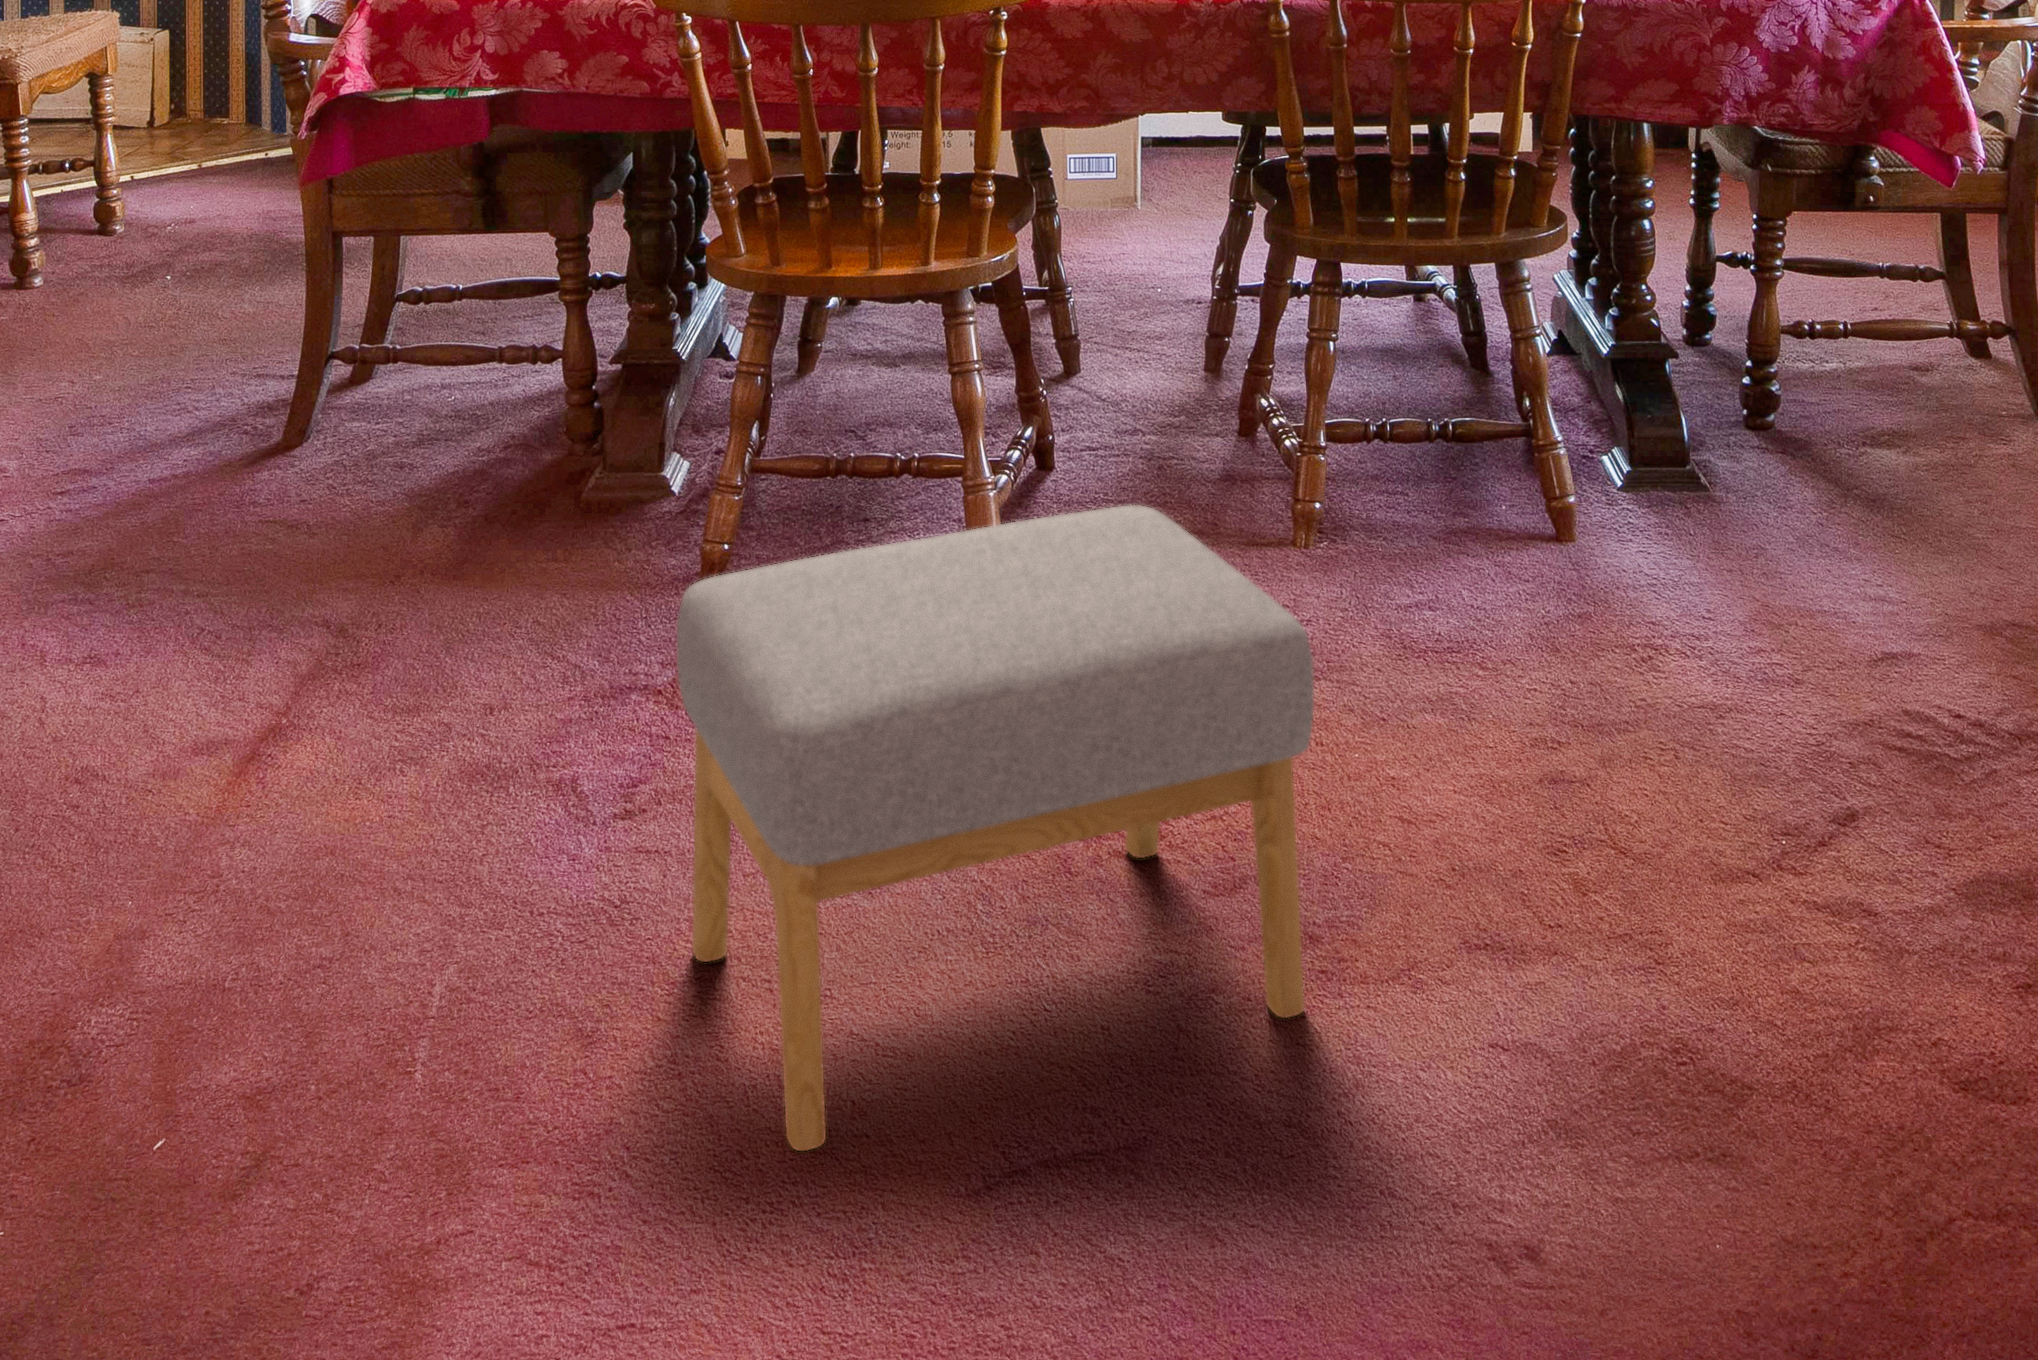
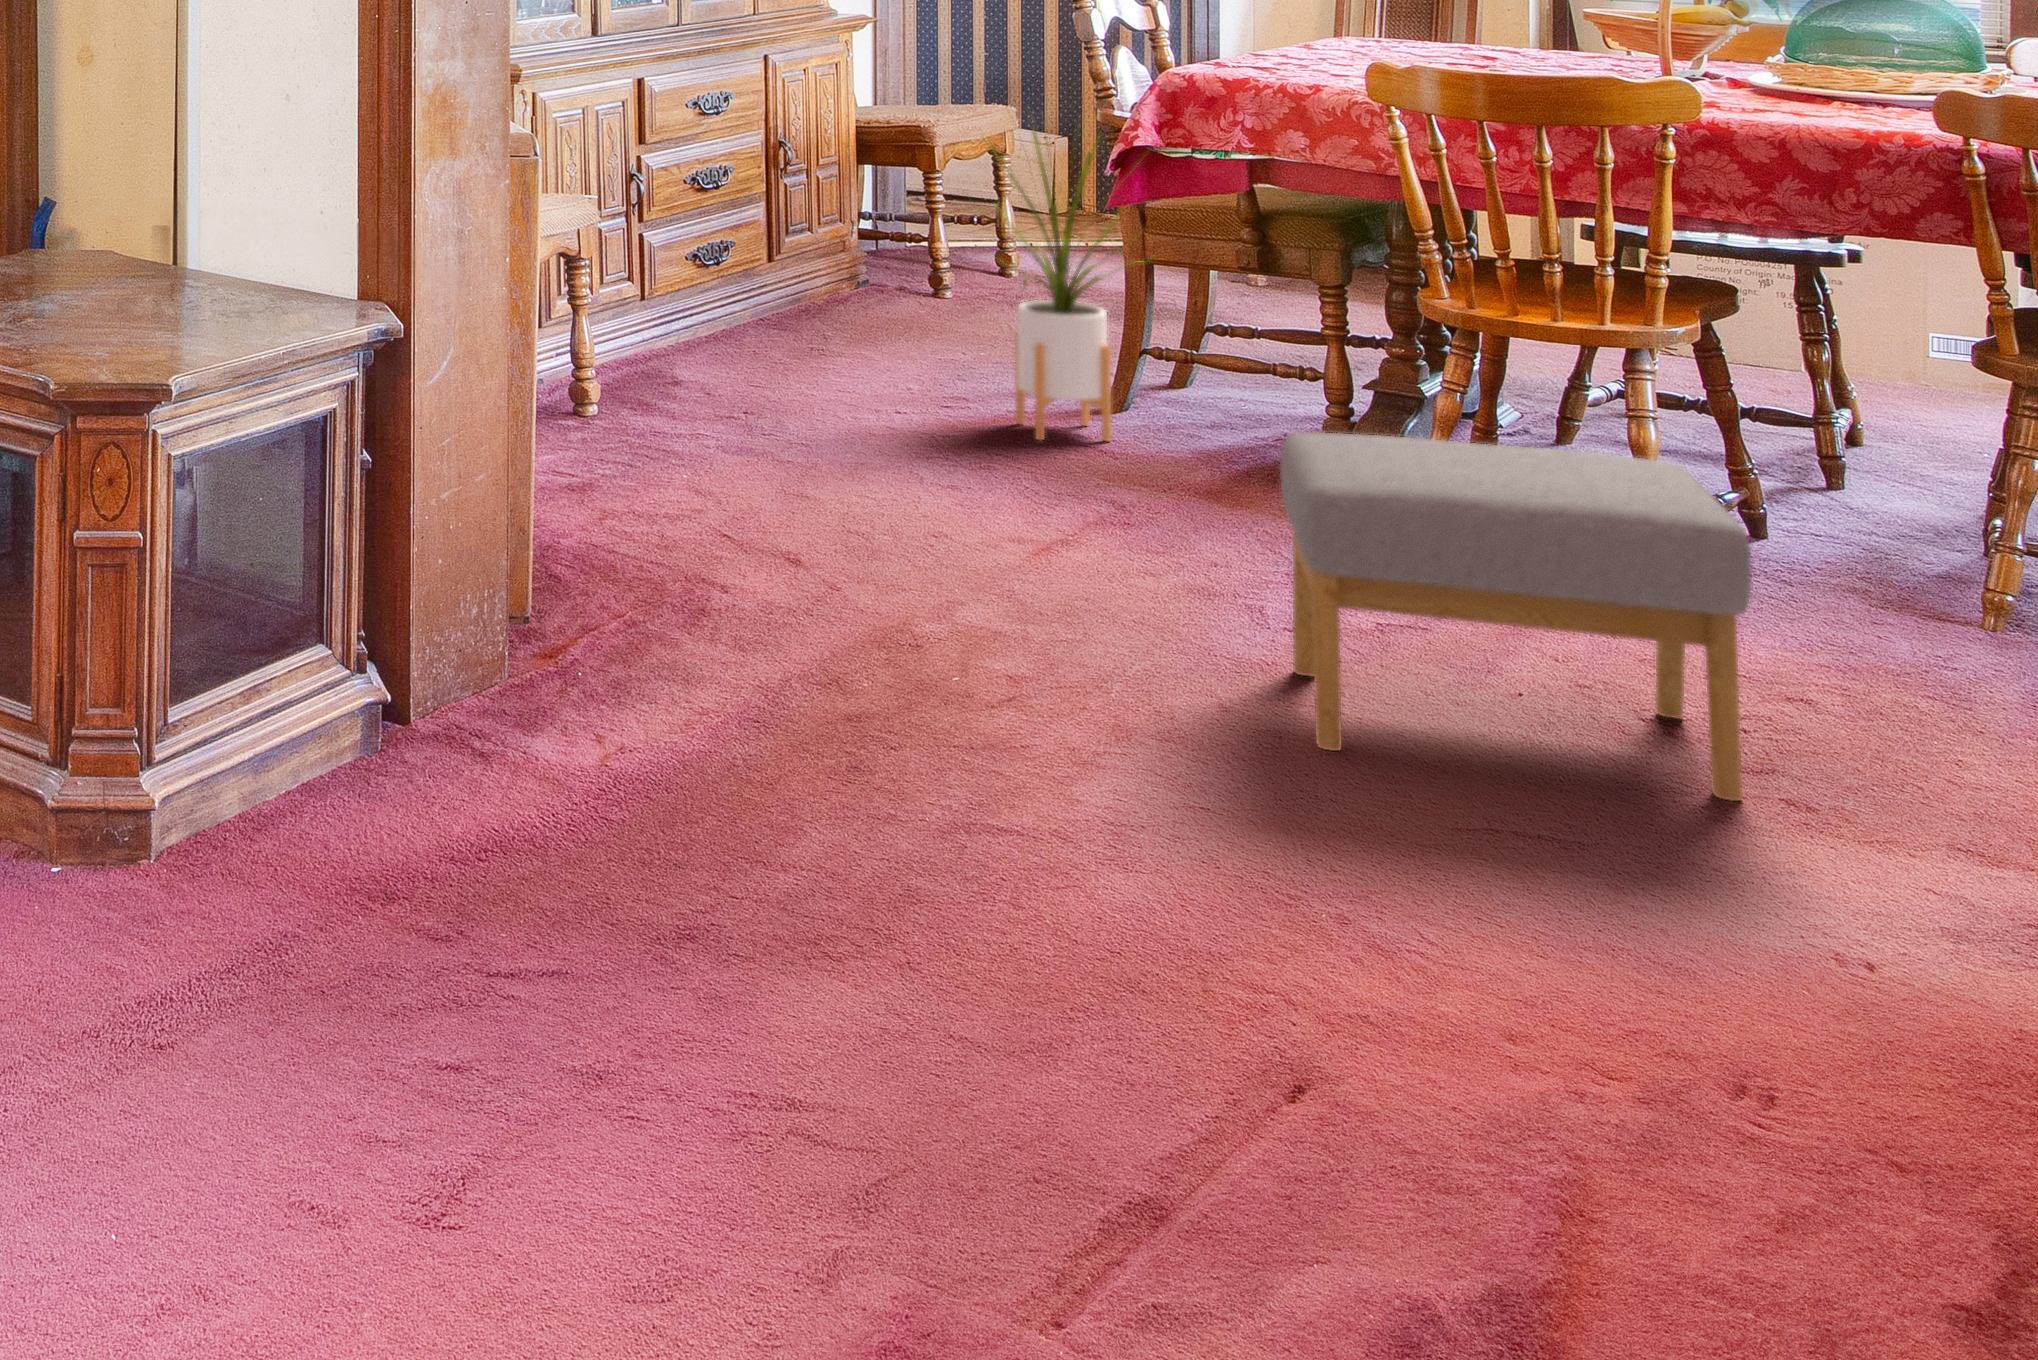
house plant: none [96,39,365,535] -> present [967,116,1134,441]

